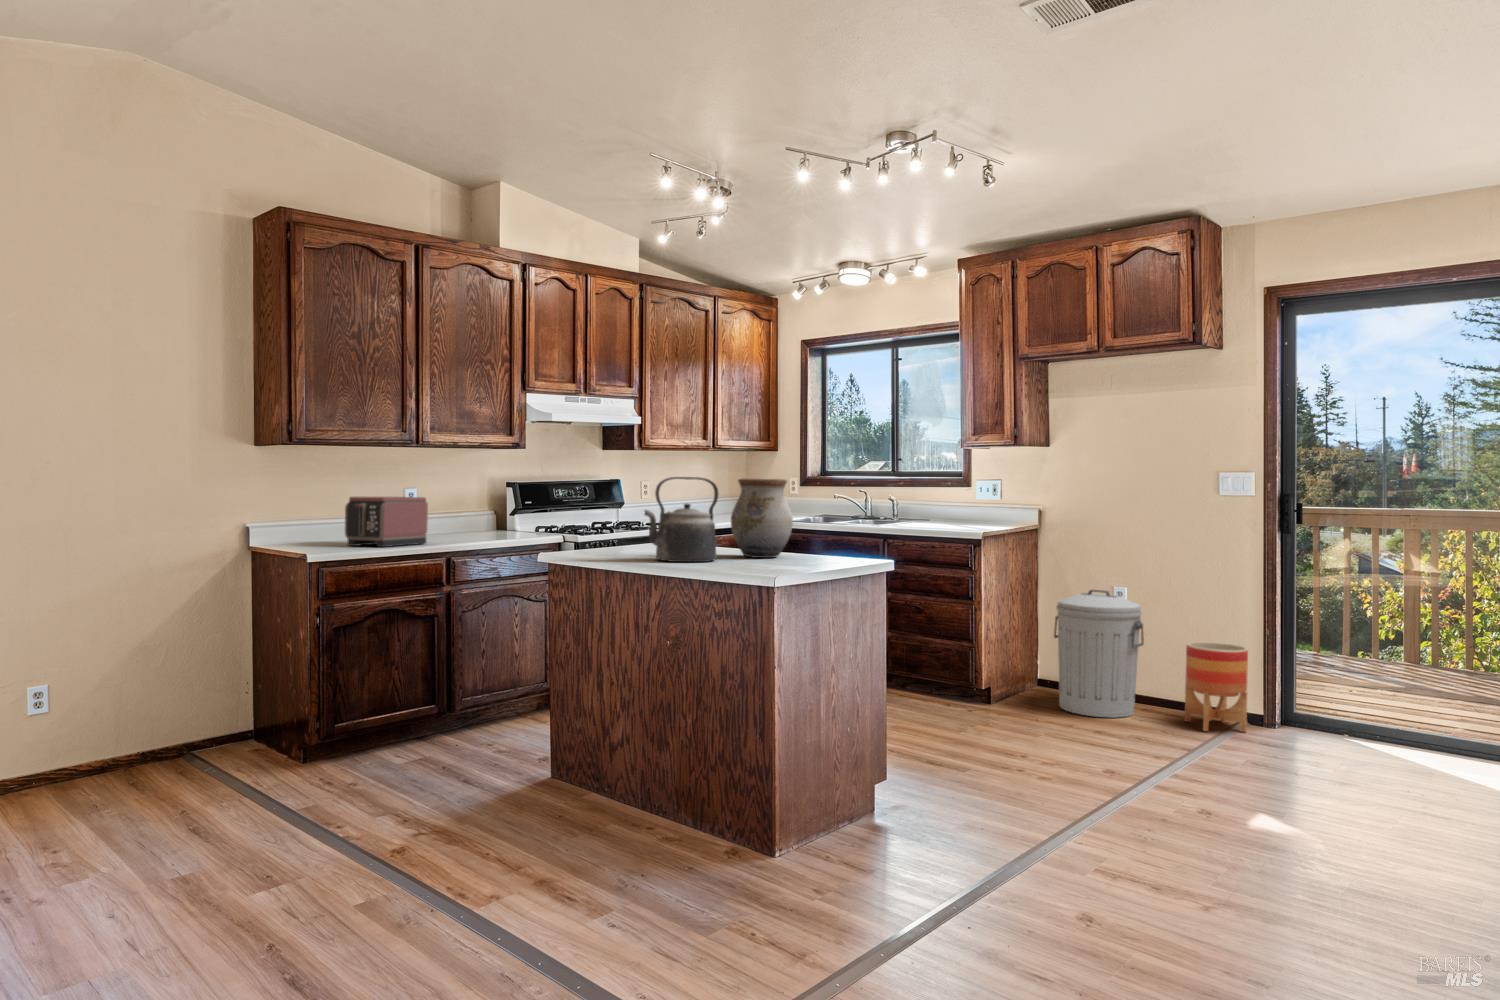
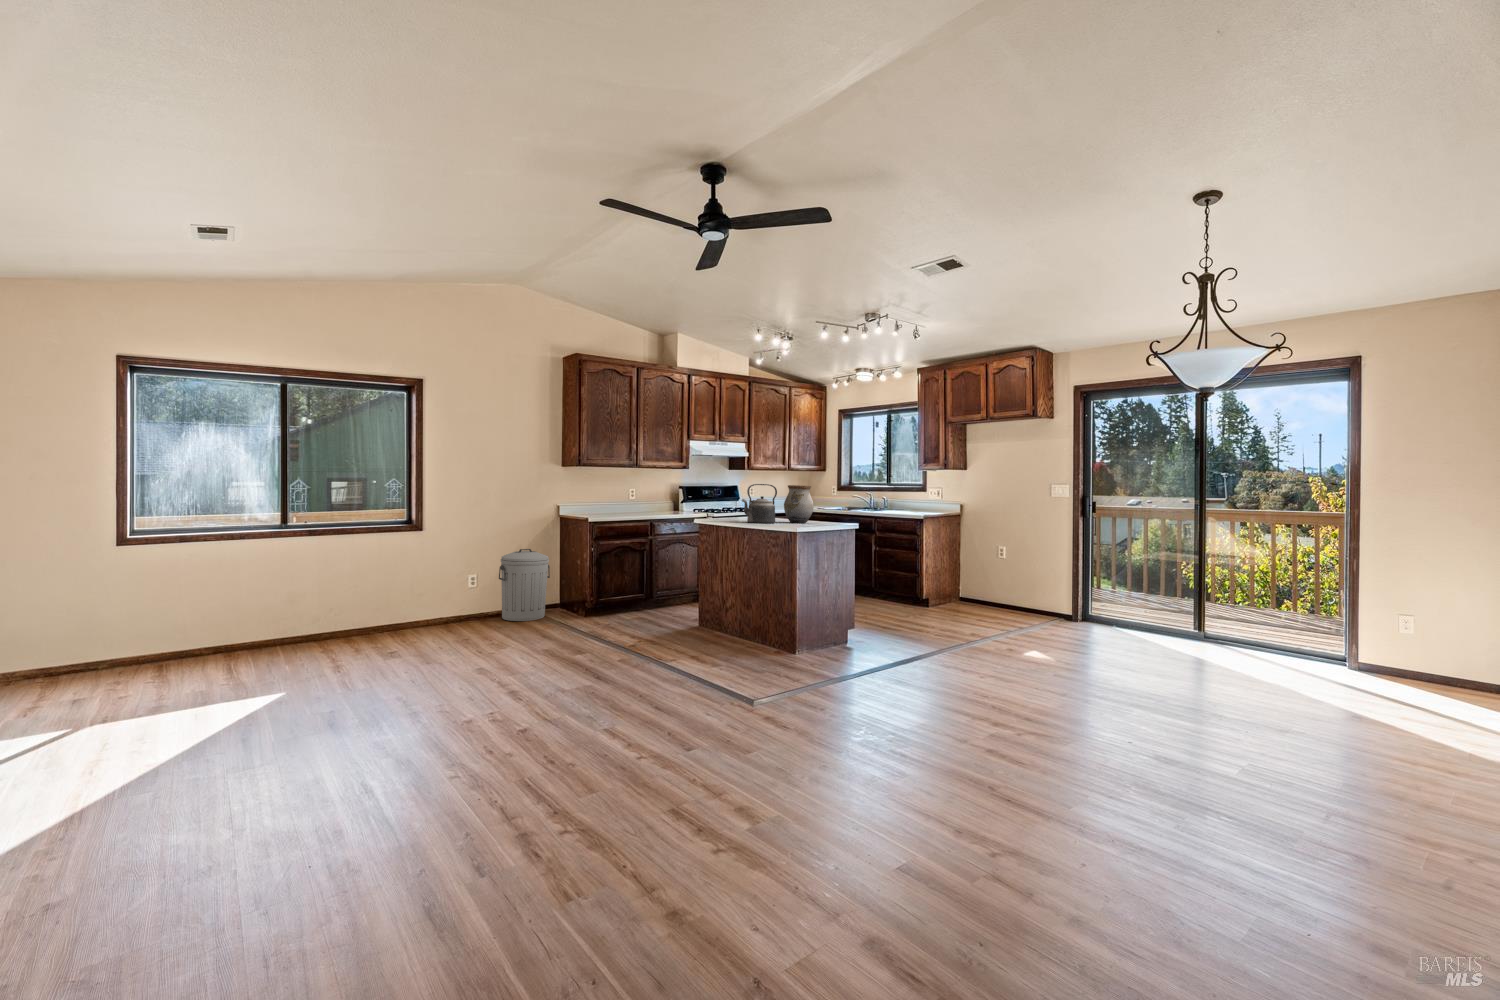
toaster: present [345,497,428,547] -> none [605,492,642,516]
trash can: present [1054,590,1144,717] -> present [499,549,550,621]
planter: present [1185,642,1248,732] -> none [1030,575,1063,623]

